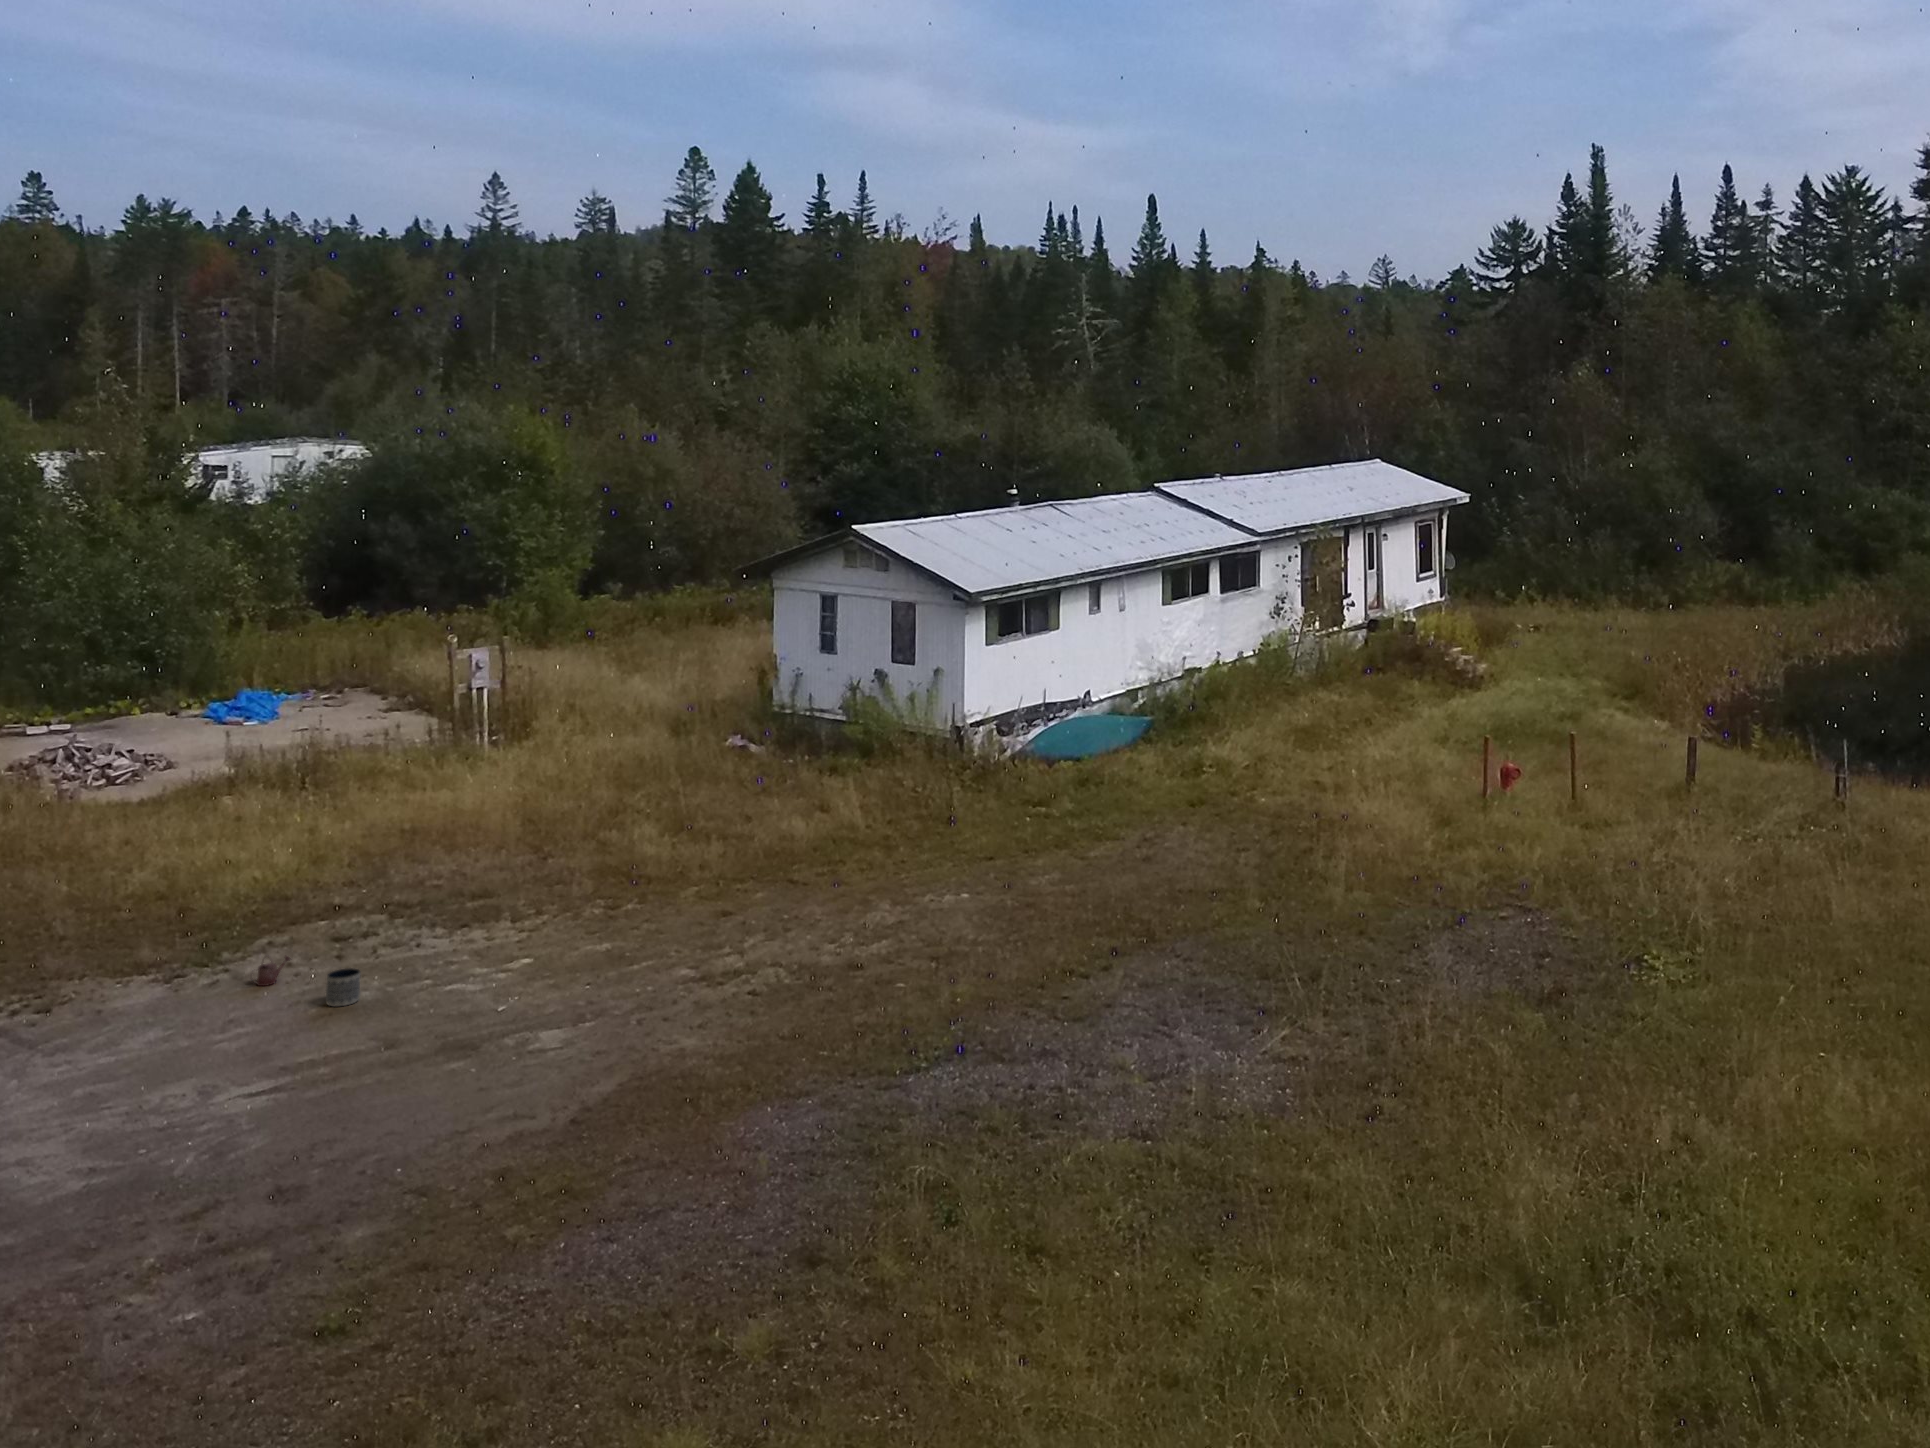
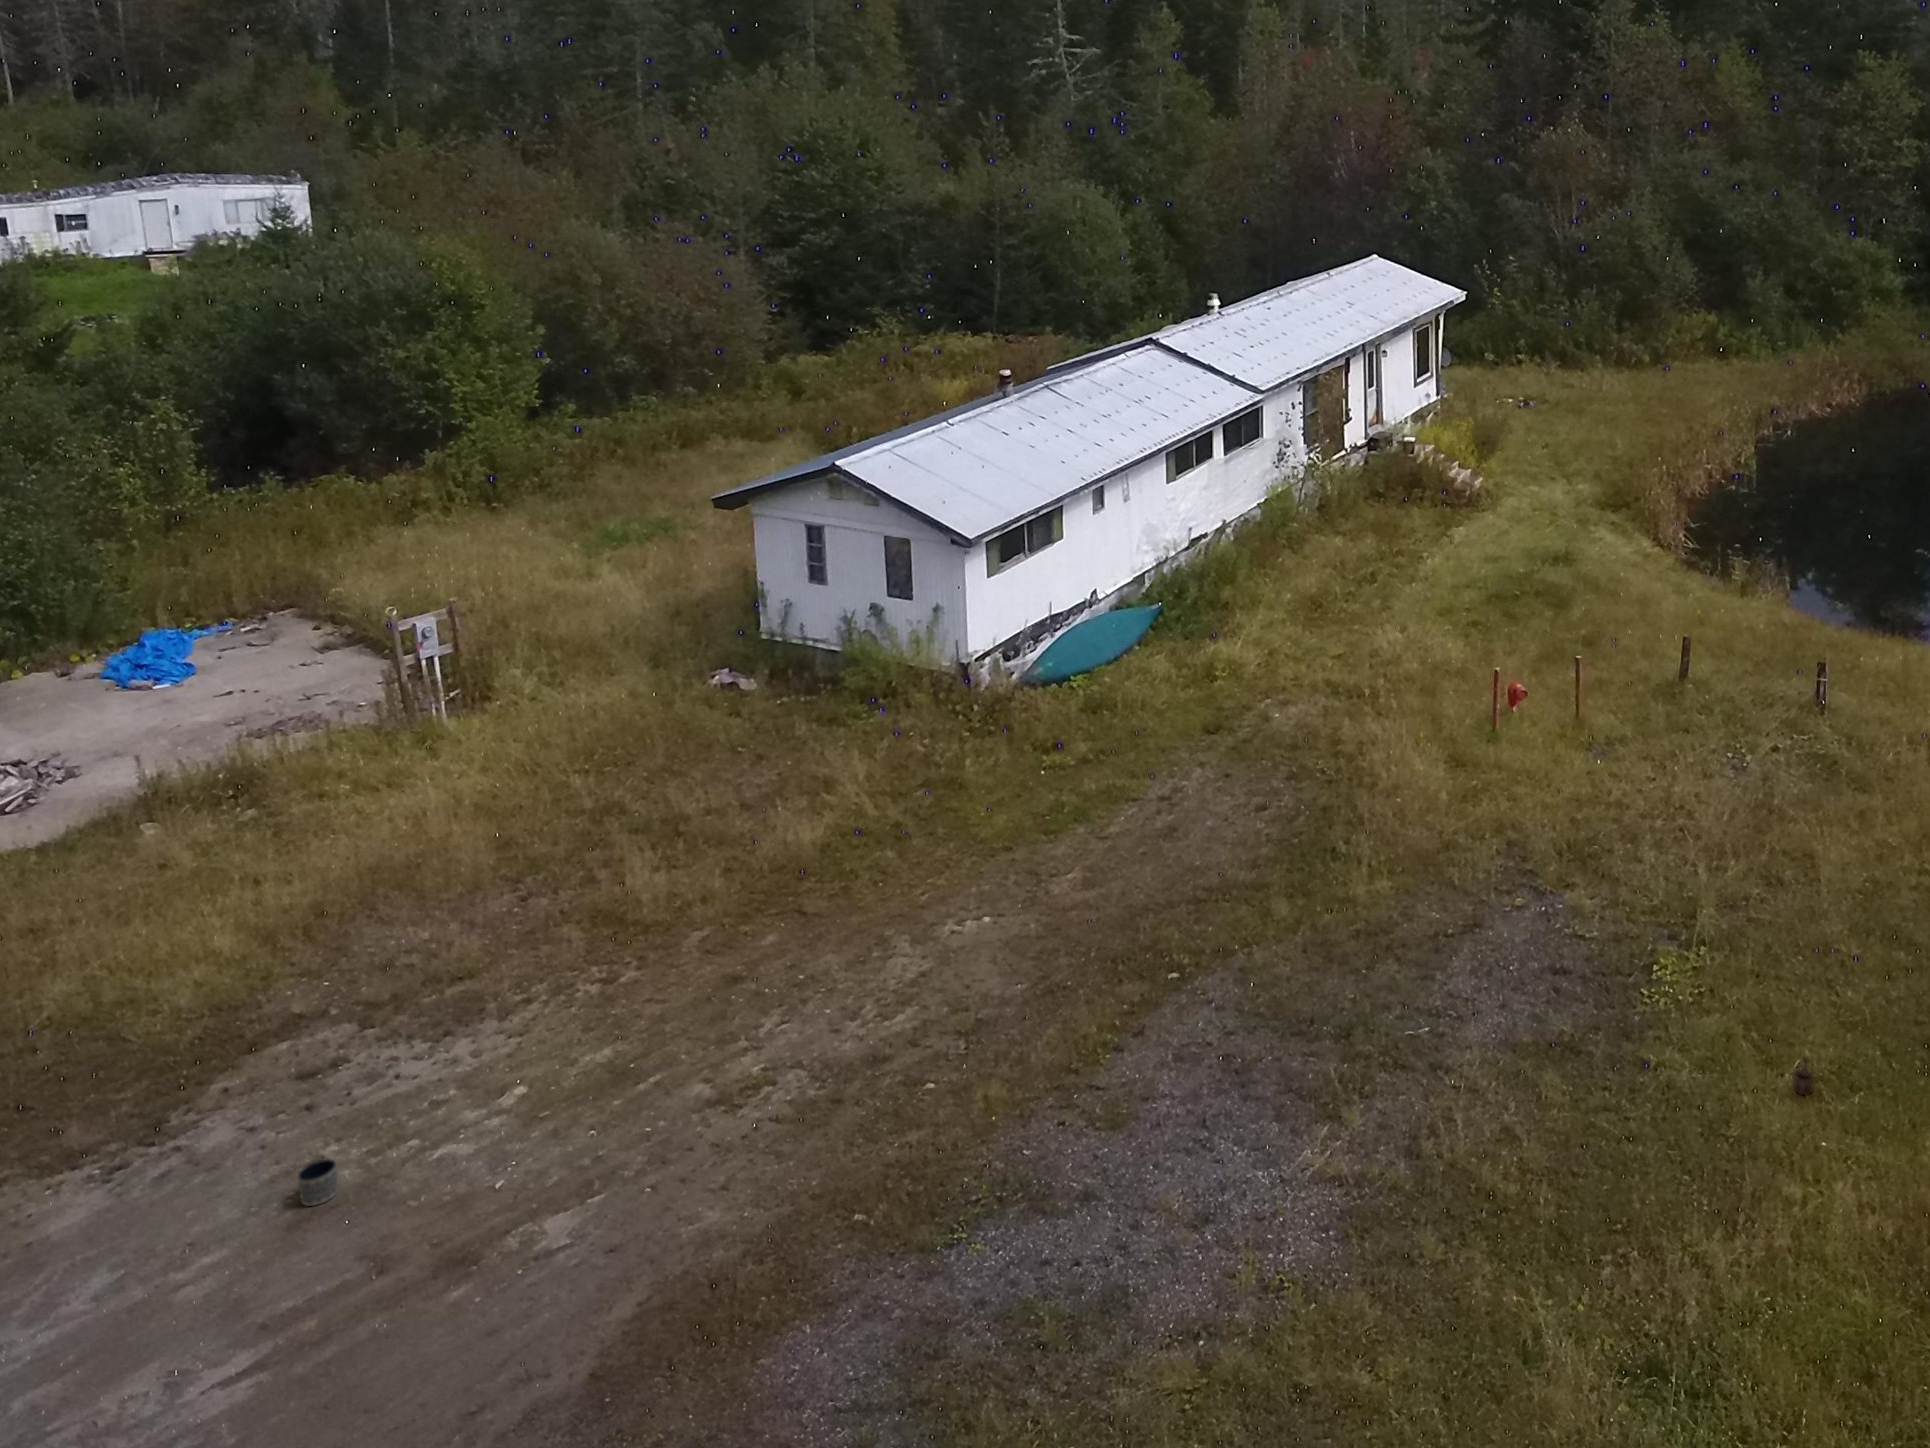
watering can: present [250,956,290,986] -> present [1794,1059,1813,1095]

